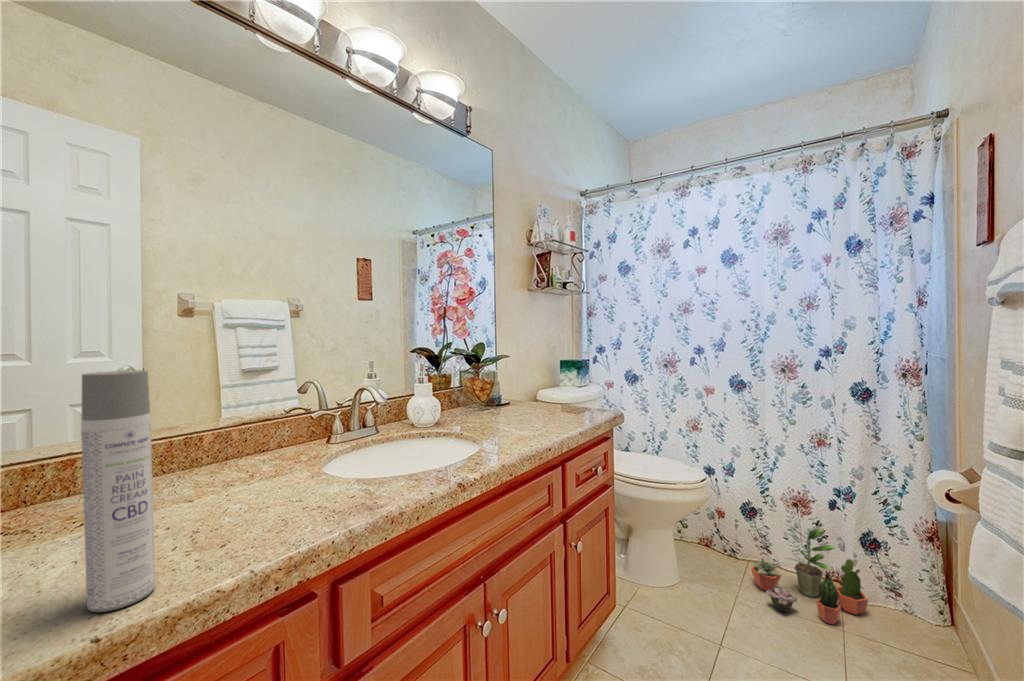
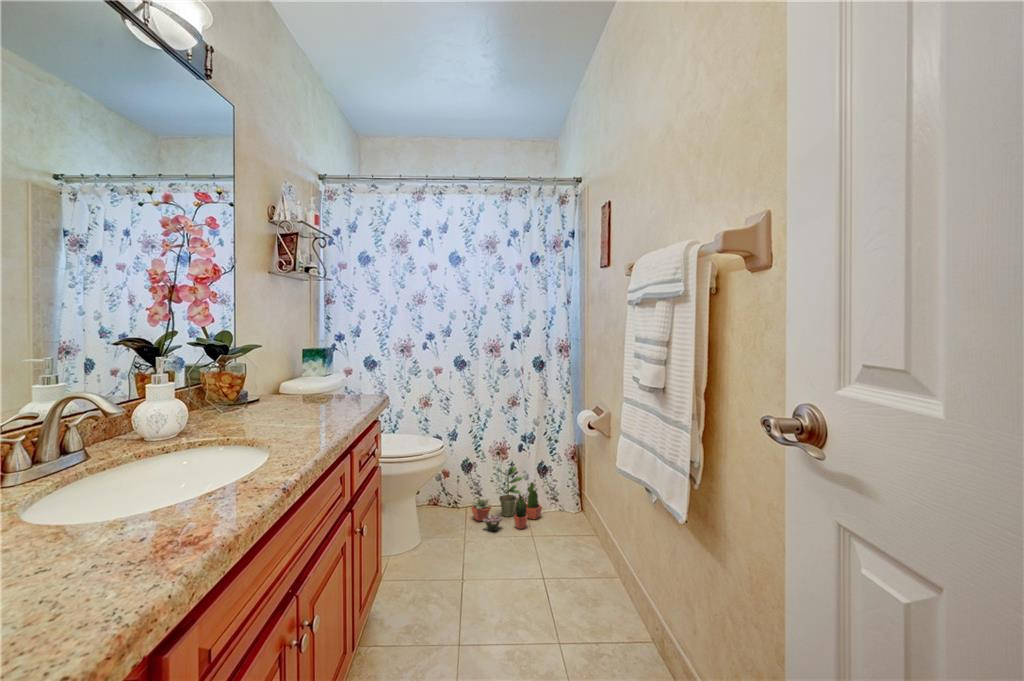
spray bottle: present [81,370,155,612] -> none [79,356,139,550]

